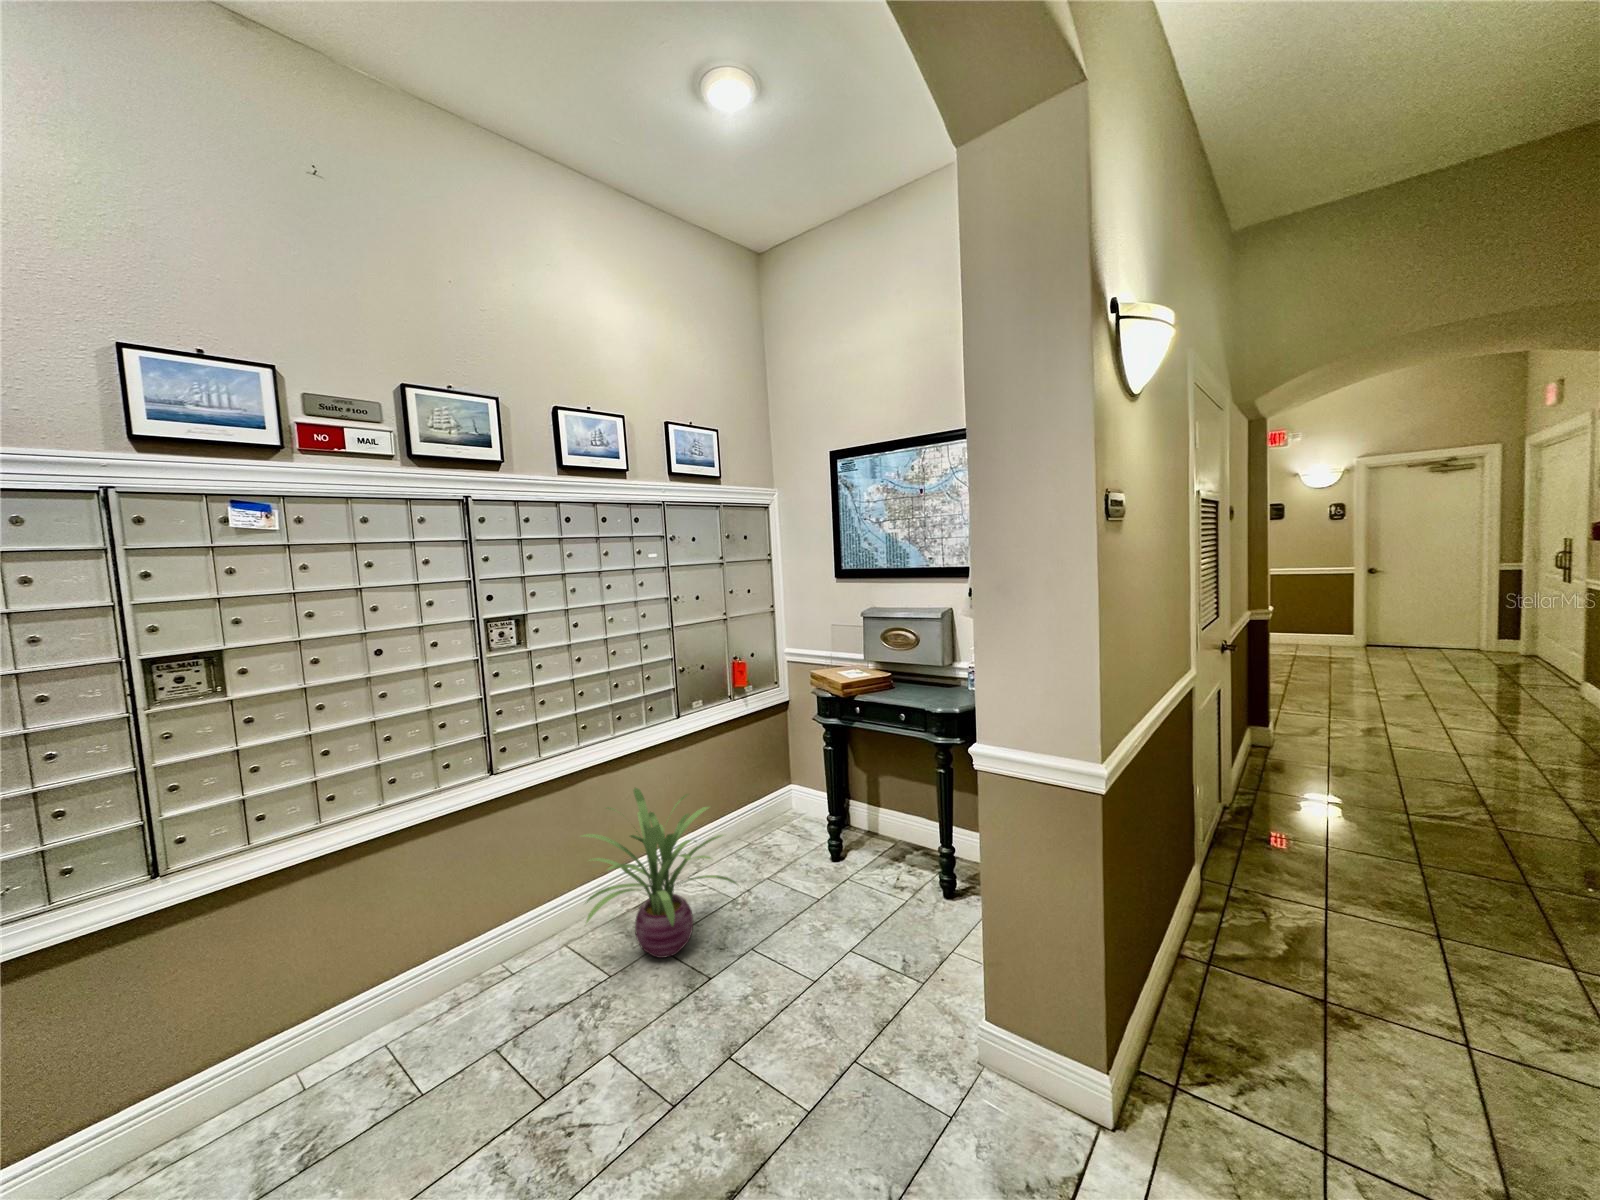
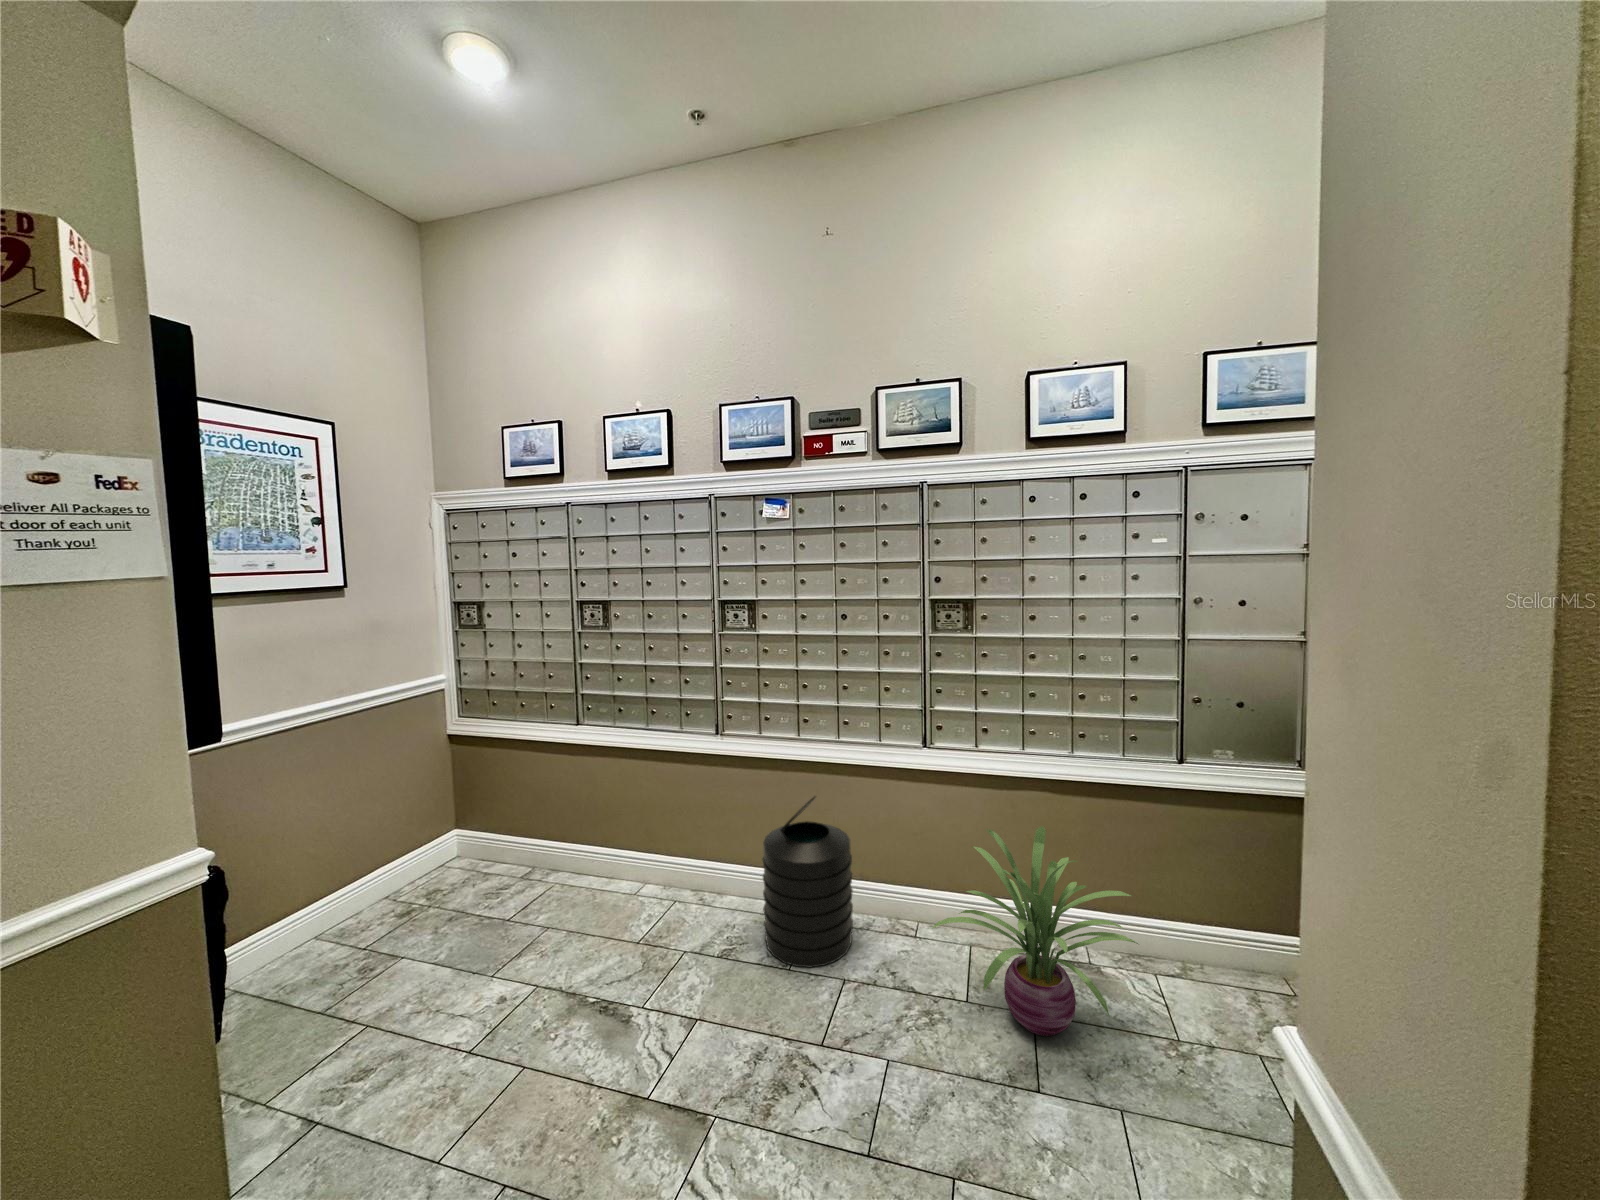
trash can: none [317,871,464,1108] -> present [762,796,853,968]

